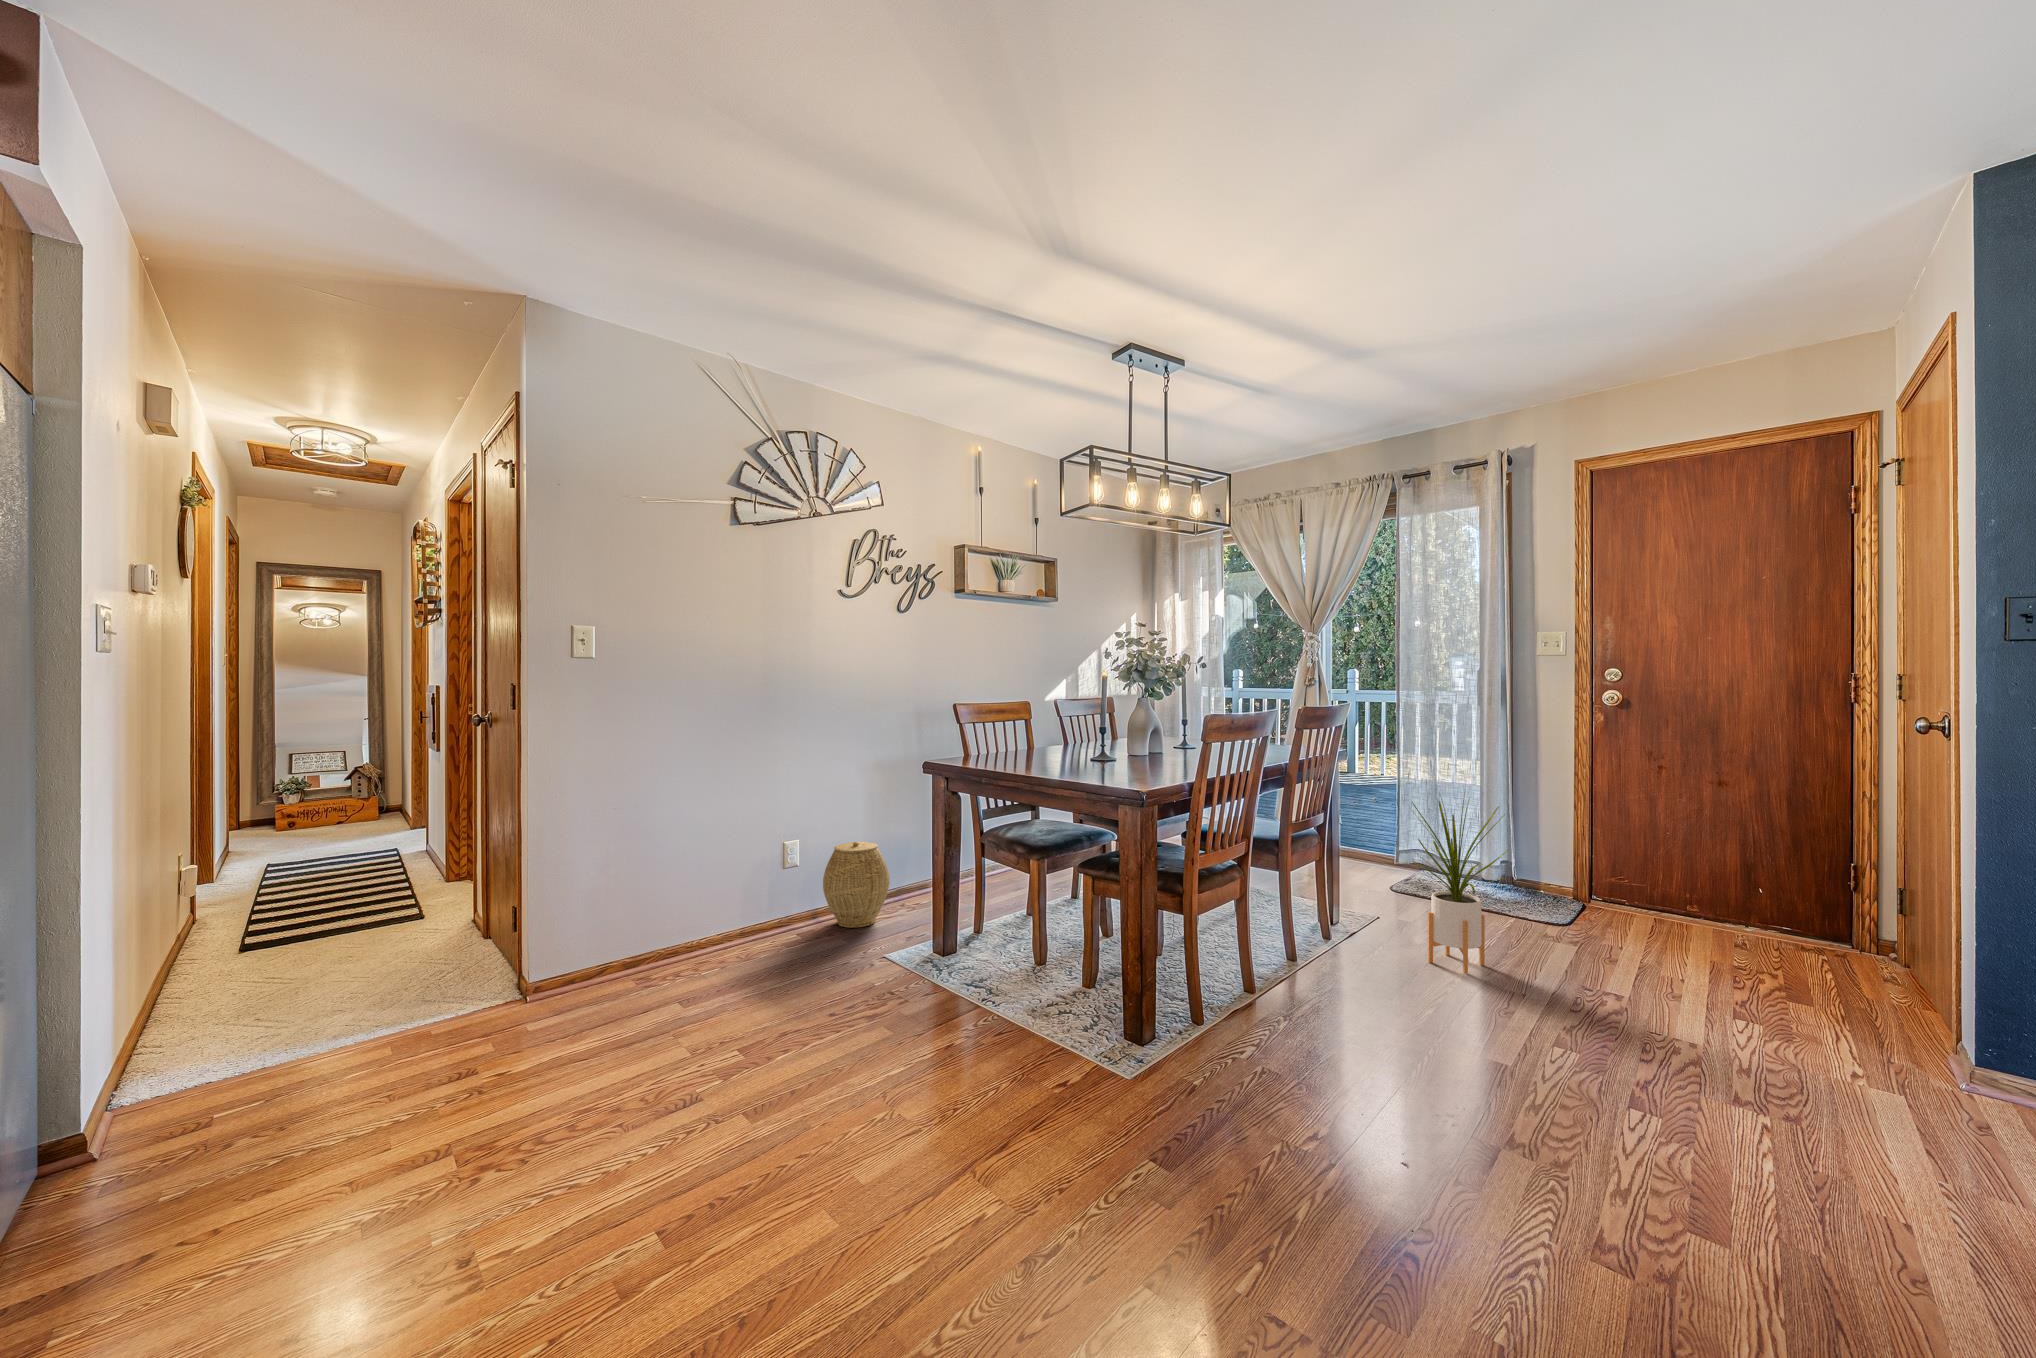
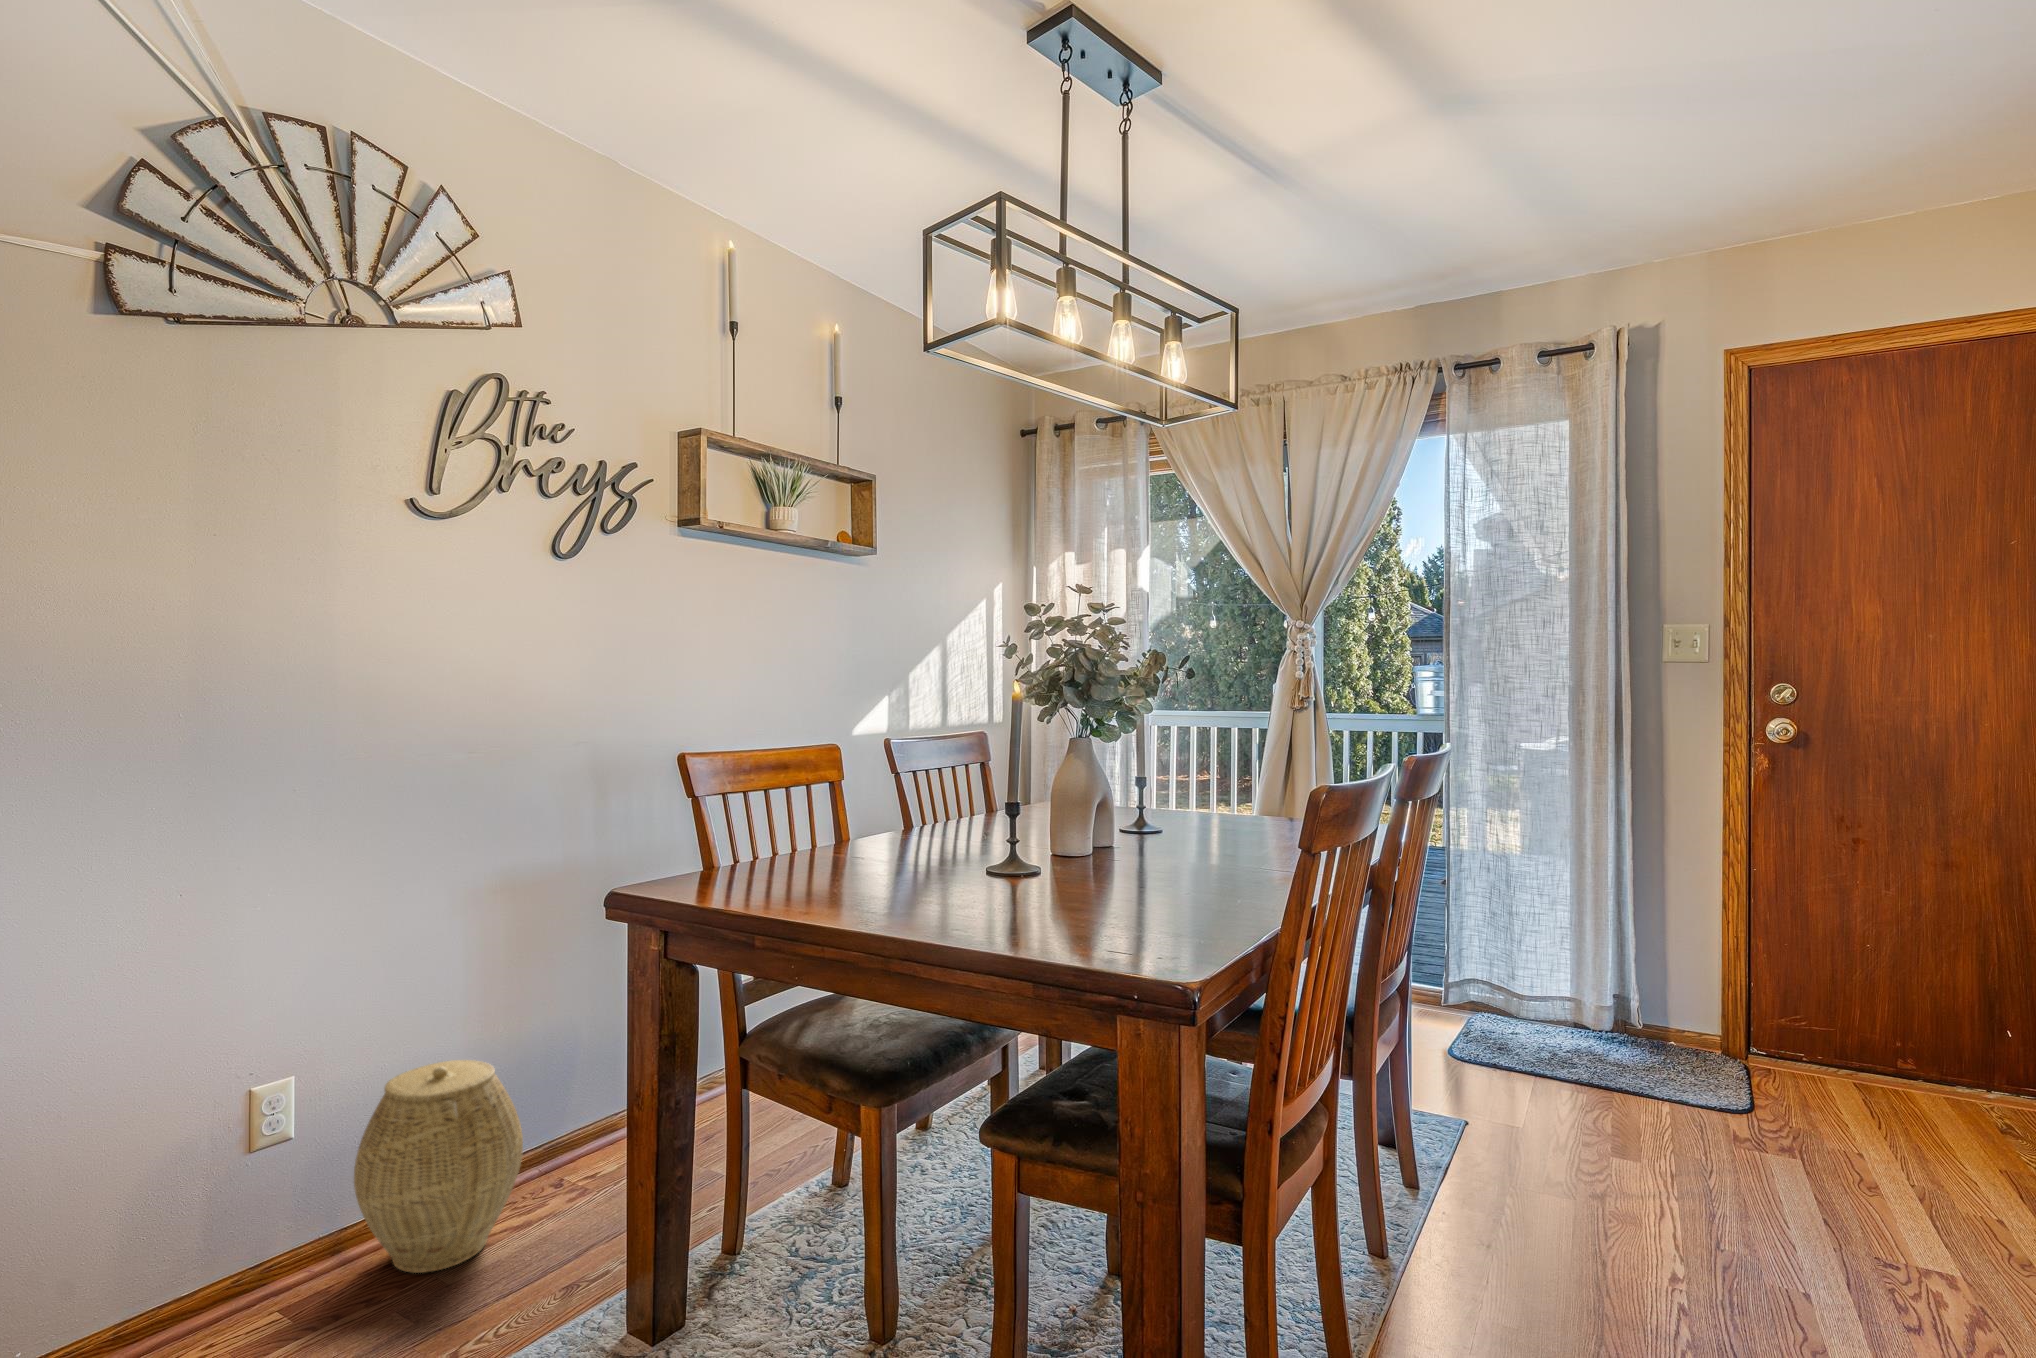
house plant: present [1412,792,1508,973] -> none [1580,909,1792,1276]

